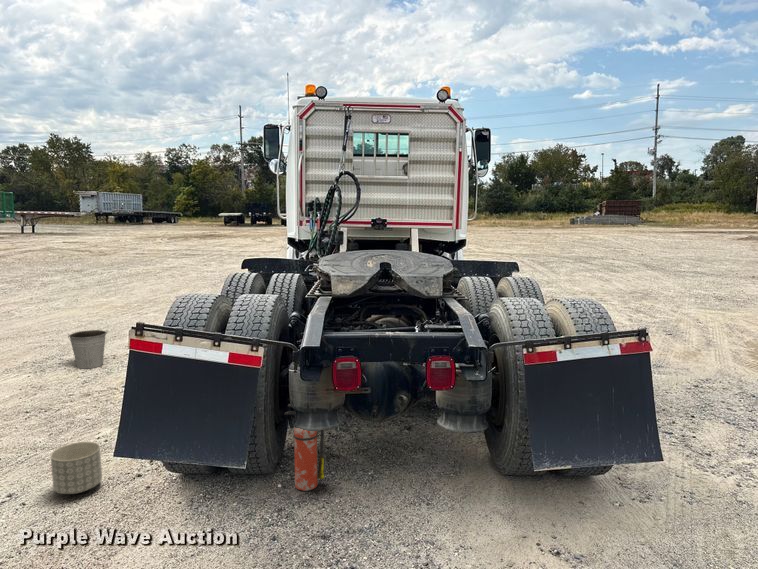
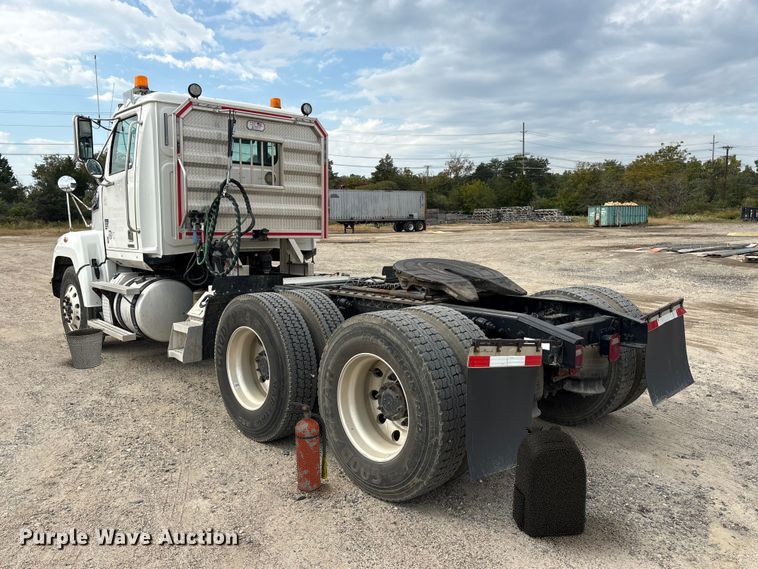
backpack: none [503,428,576,536] -> present [512,424,587,536]
planter: present [51,442,102,494] -> none [49,442,101,495]

